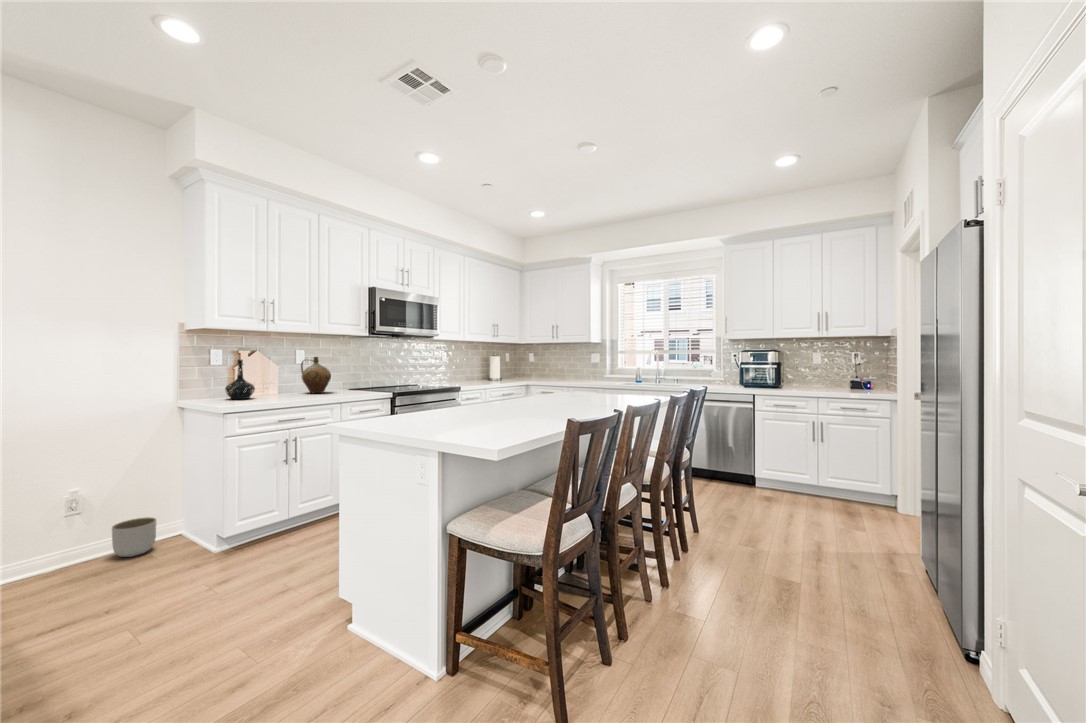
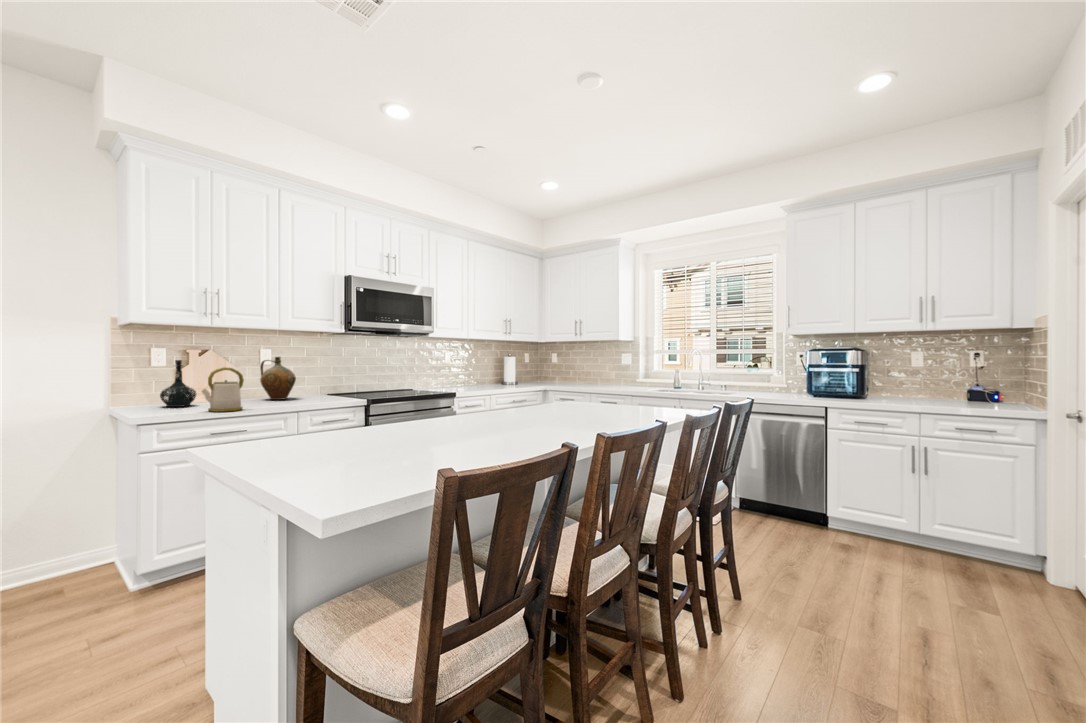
kettle: none [269,366,301,402] -> present [202,367,244,412]
planter: present [112,517,156,557] -> none [18,544,74,592]

